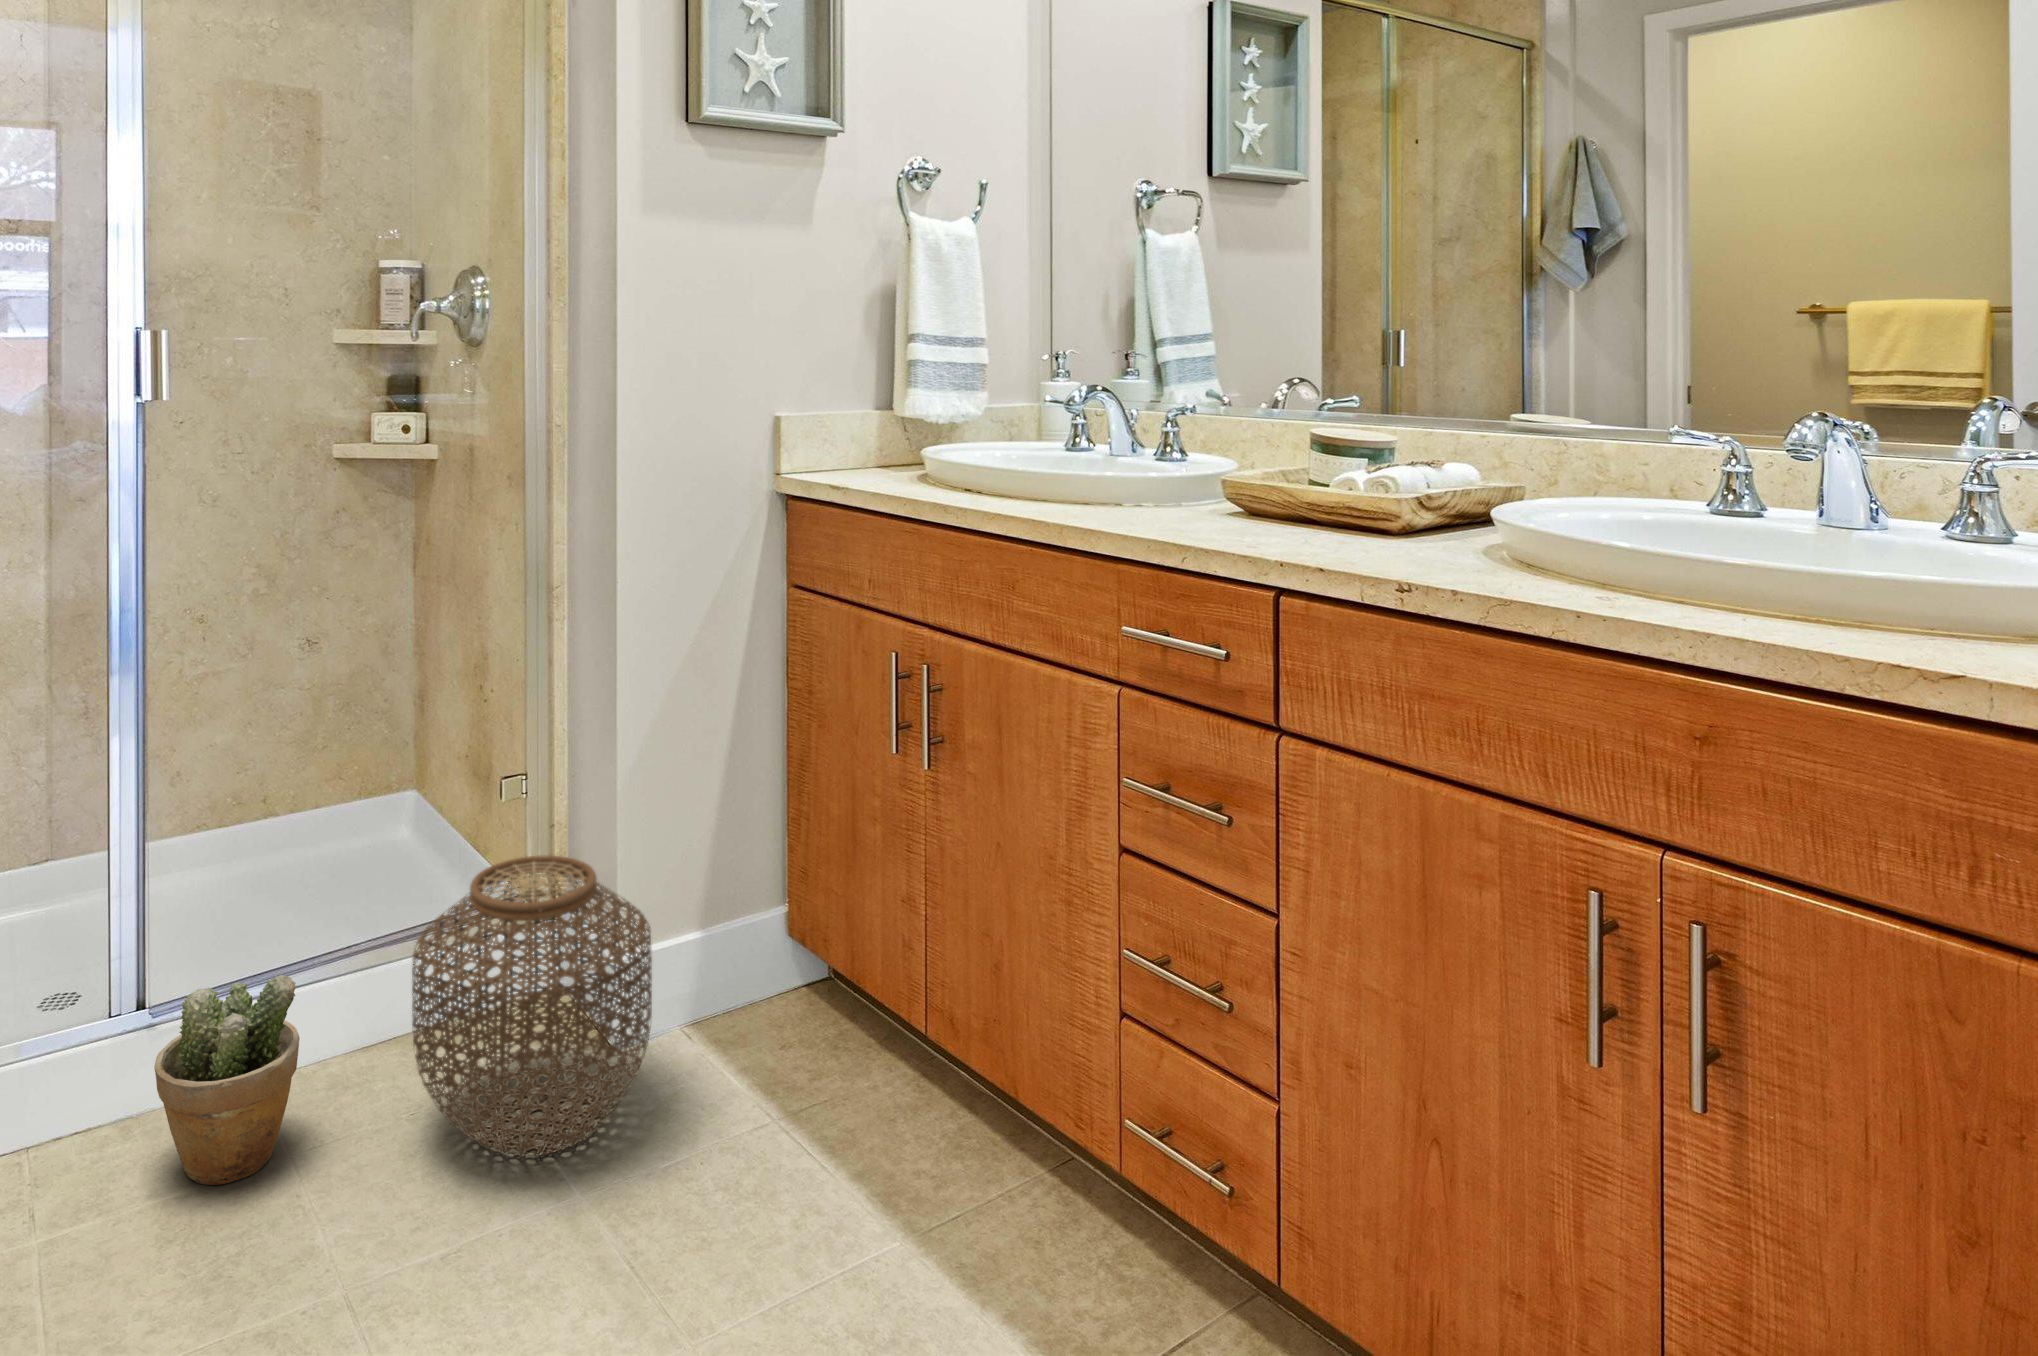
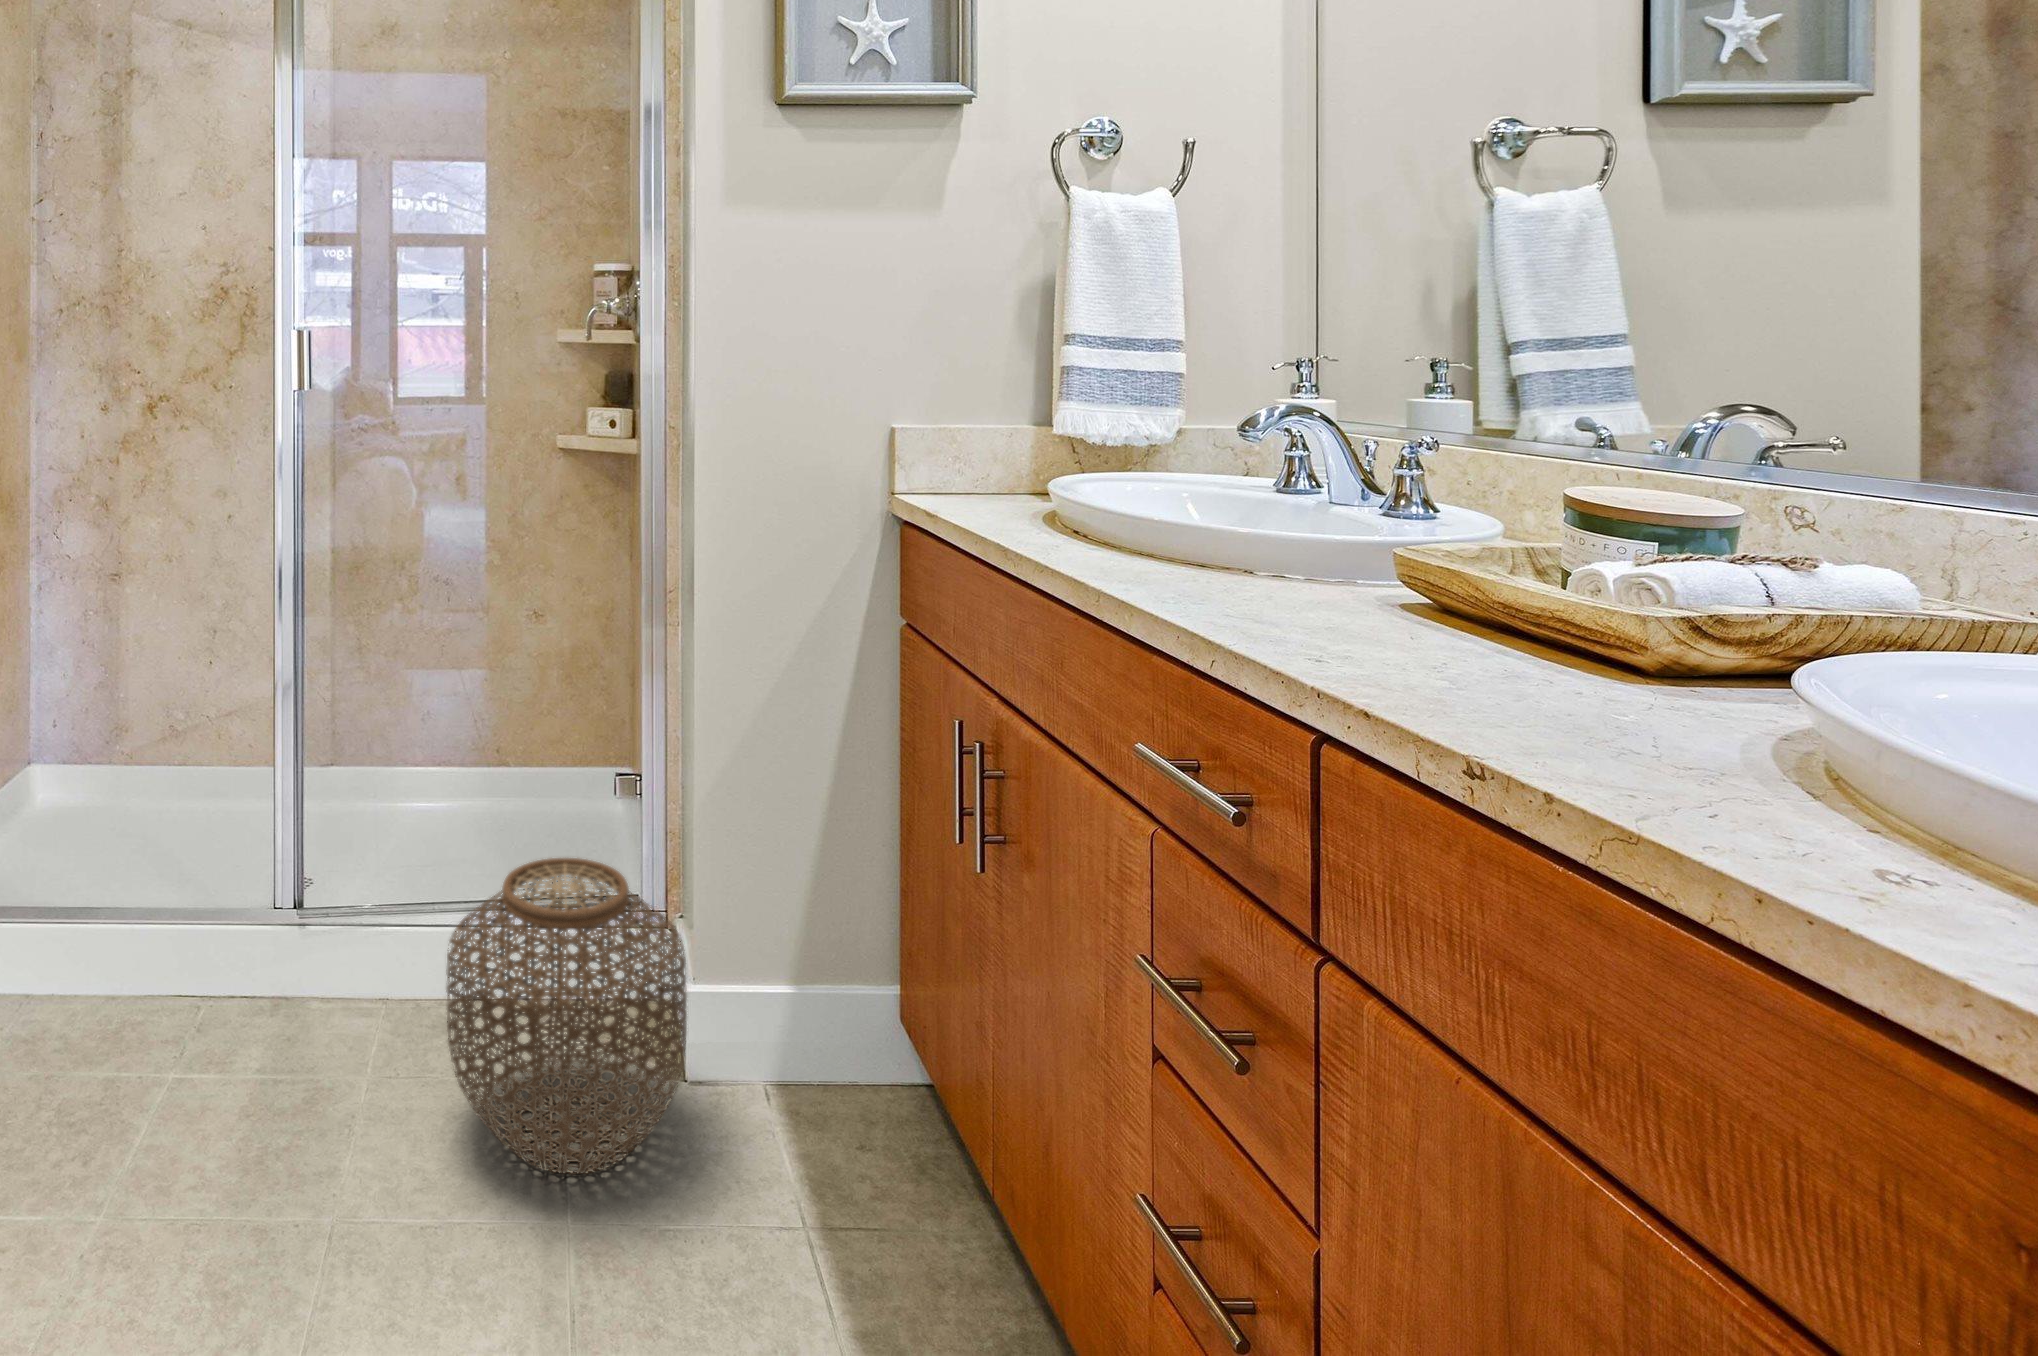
potted plant: present [154,975,300,1185] -> none [257,906,377,1087]

